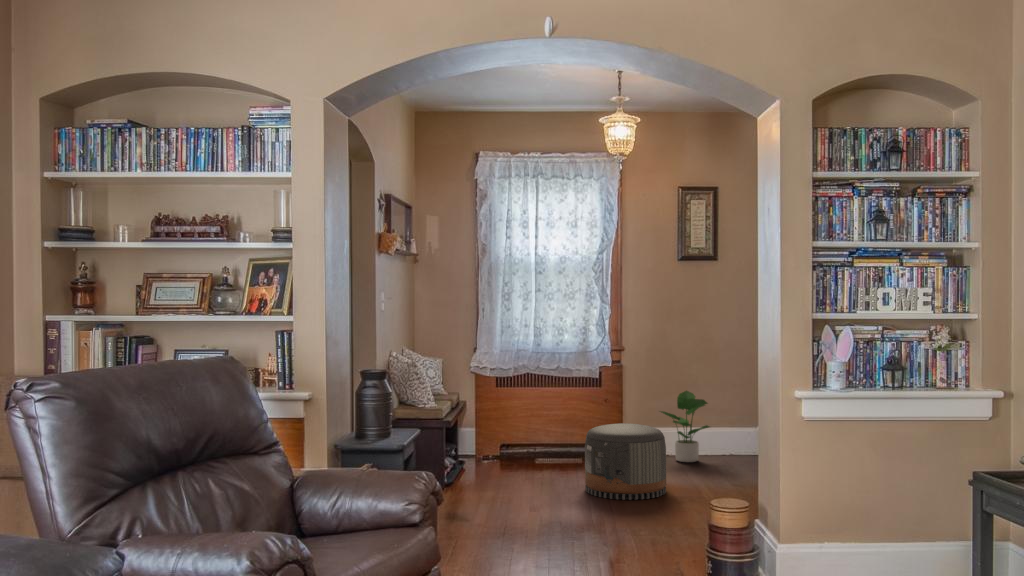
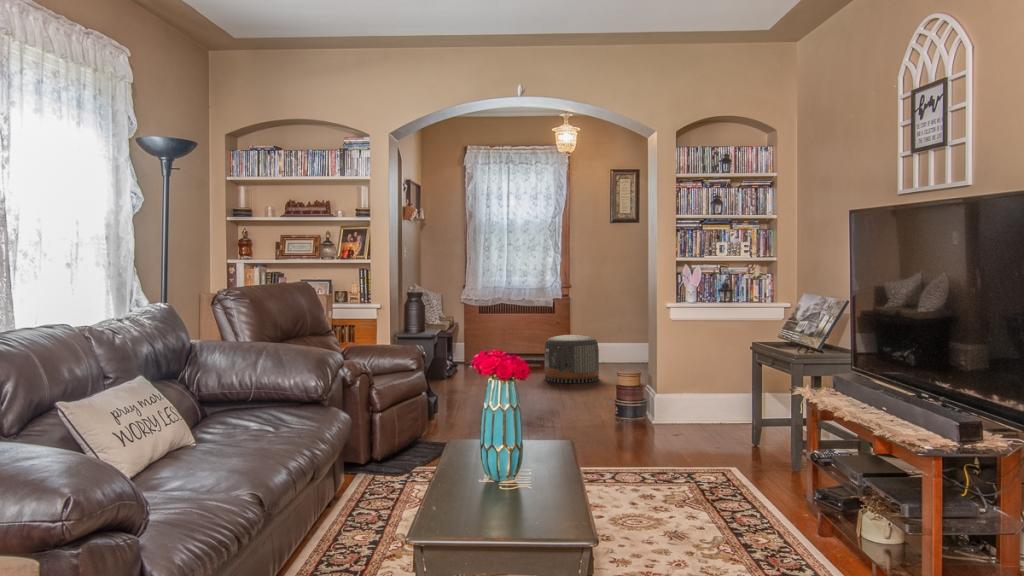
potted plant: present [661,391,709,462] -> none [595,316,632,365]

